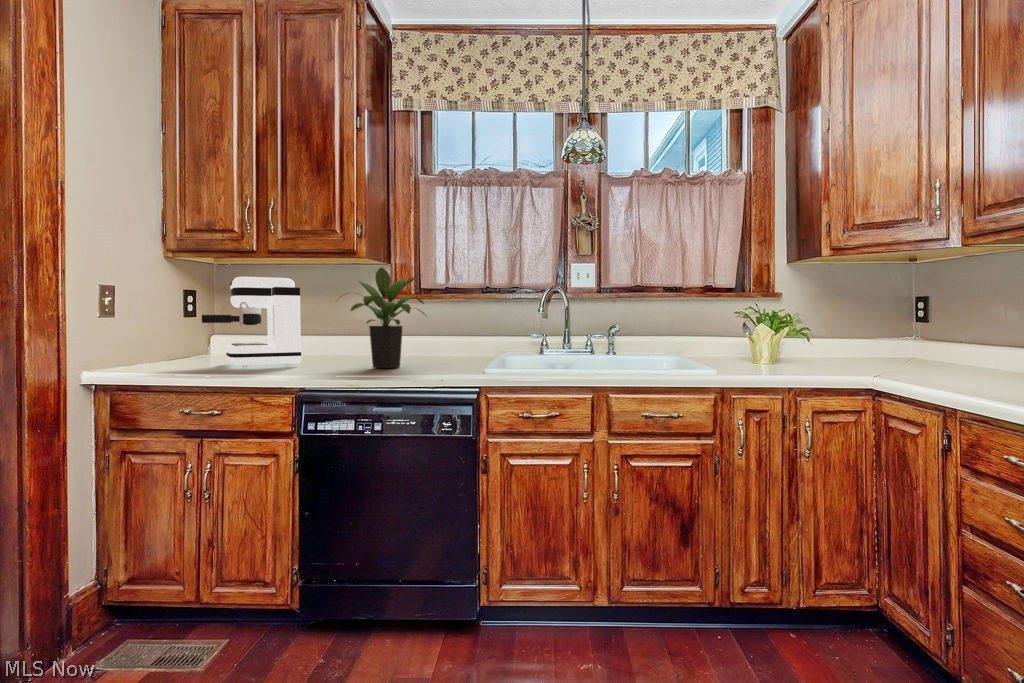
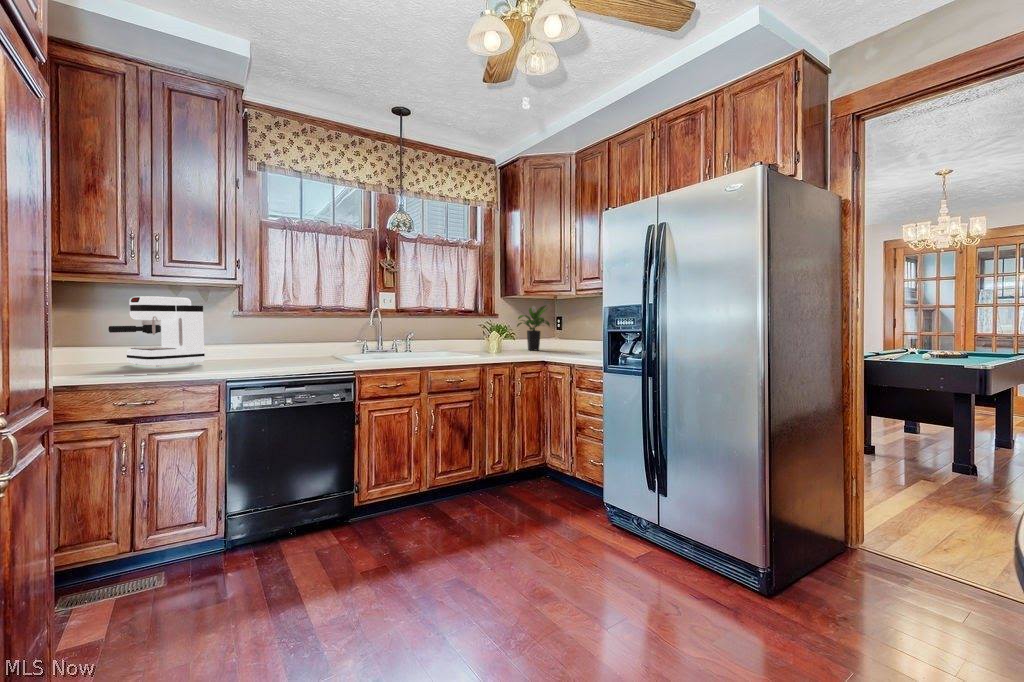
potted plant: present [341,268,425,368] -> present [517,305,550,350]

